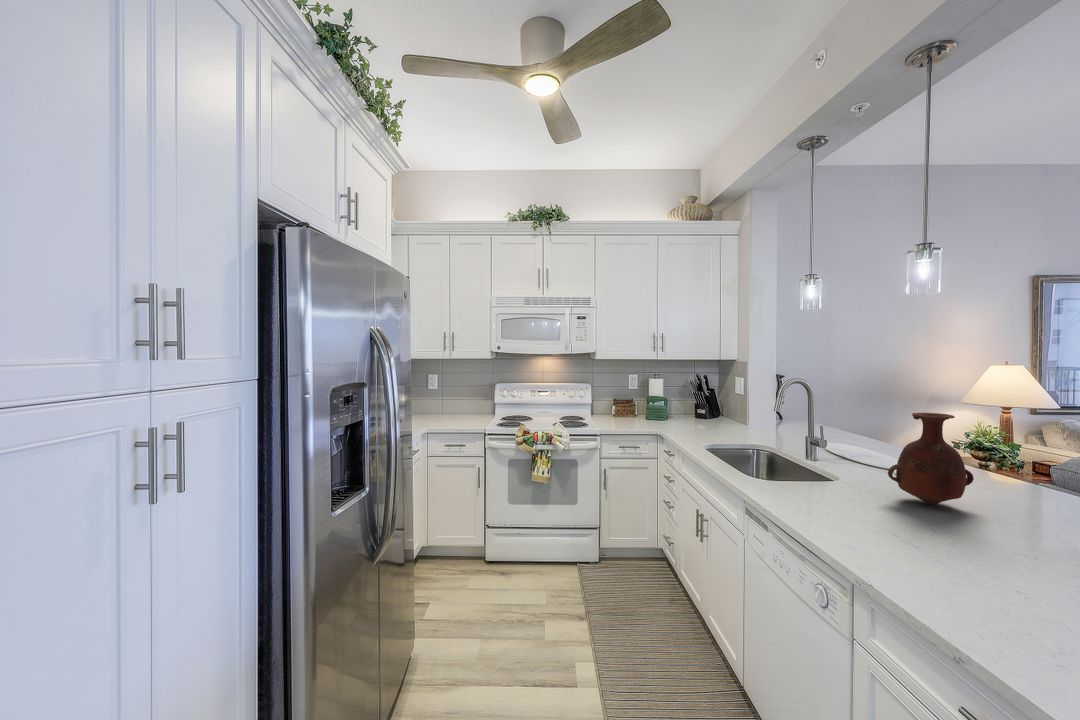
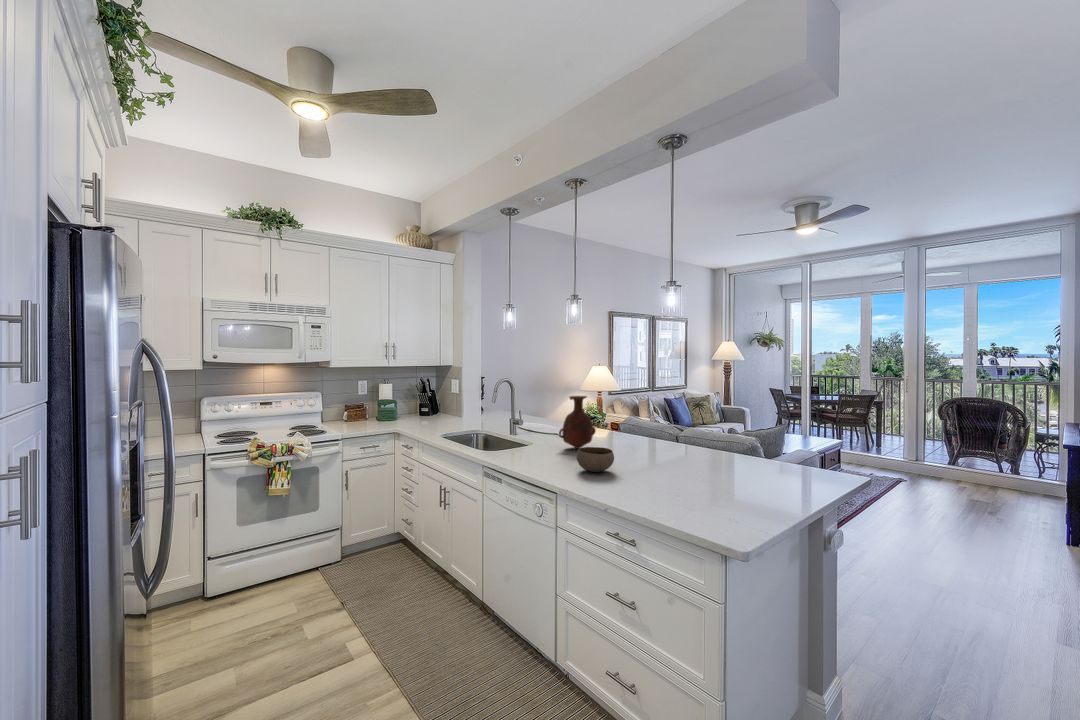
bowl: none [920,514,1022,573] -> present [577,447,614,472]

